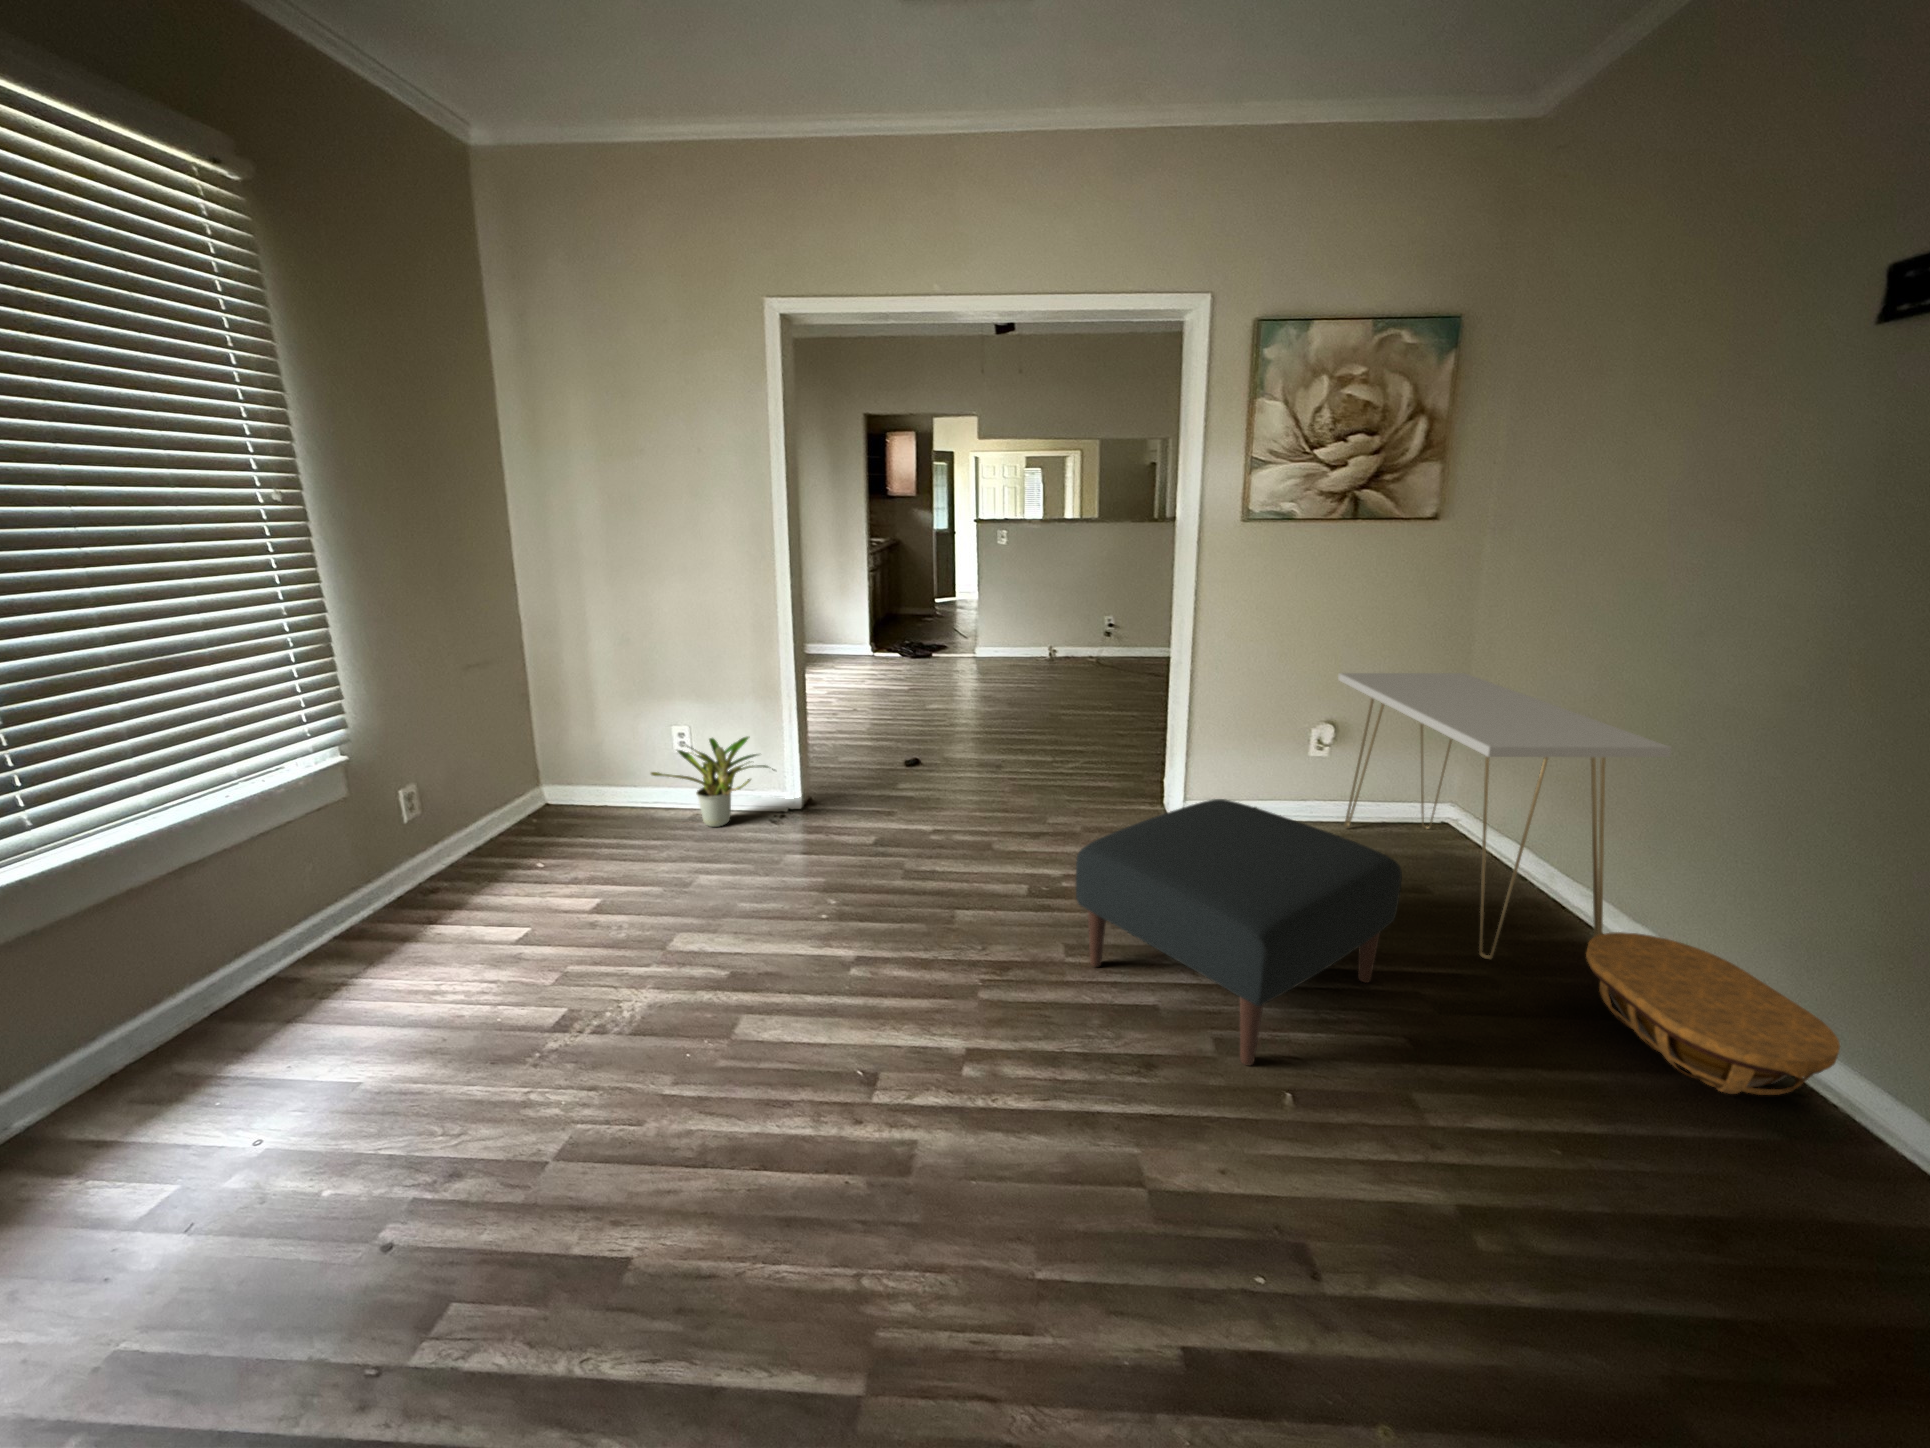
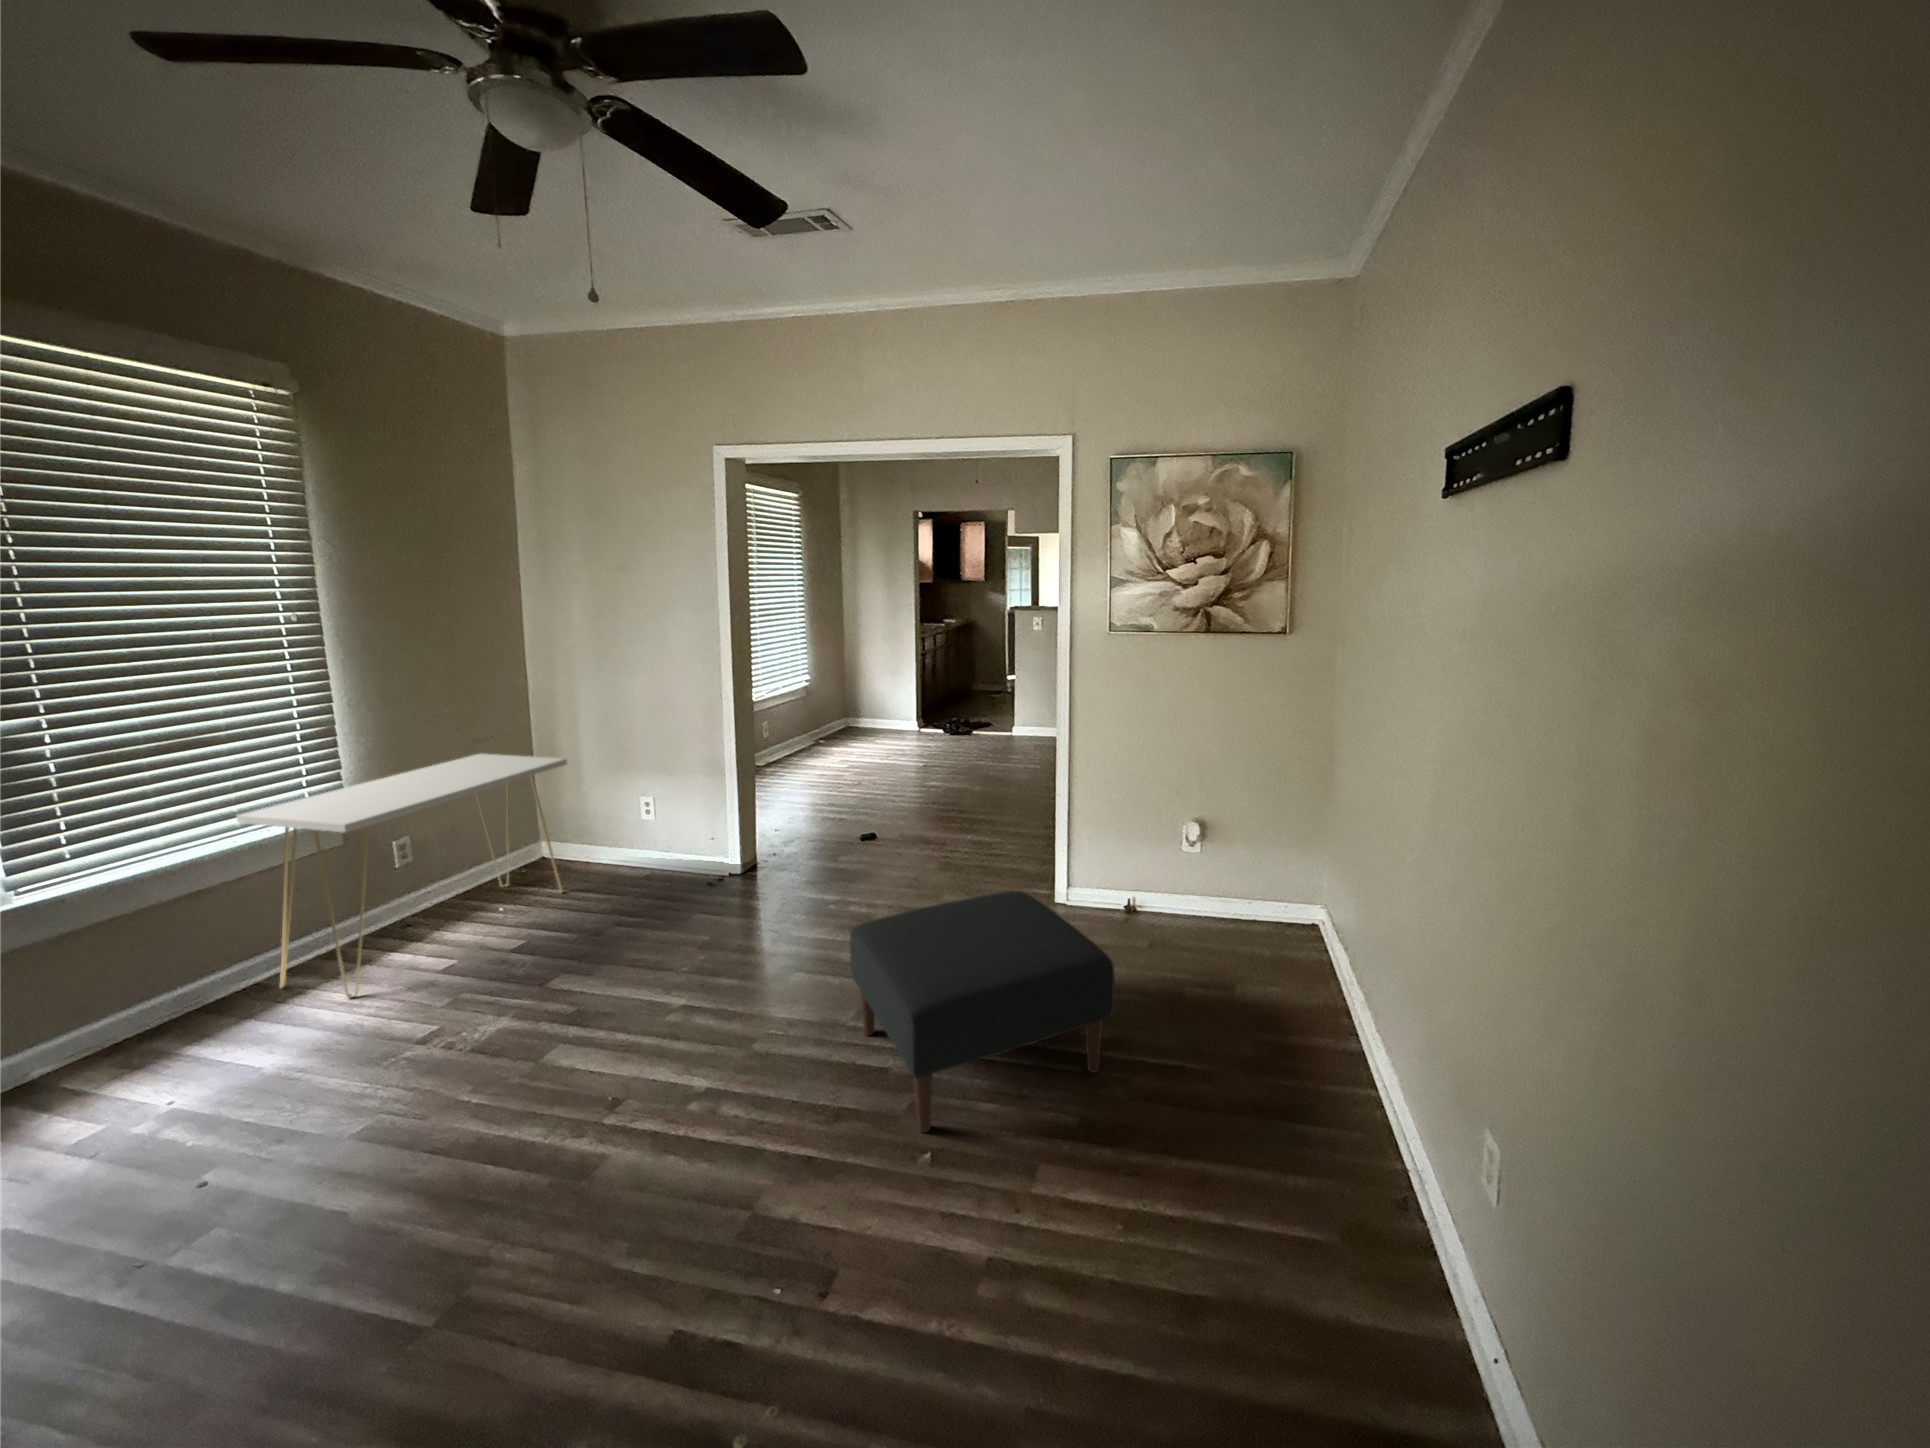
console table: present [1338,673,1671,960] -> present [237,754,567,998]
potted plant: present [651,737,768,827] -> none [600,808,704,886]
basket: present [1586,932,1840,1095] -> none [1261,1045,1417,1213]

